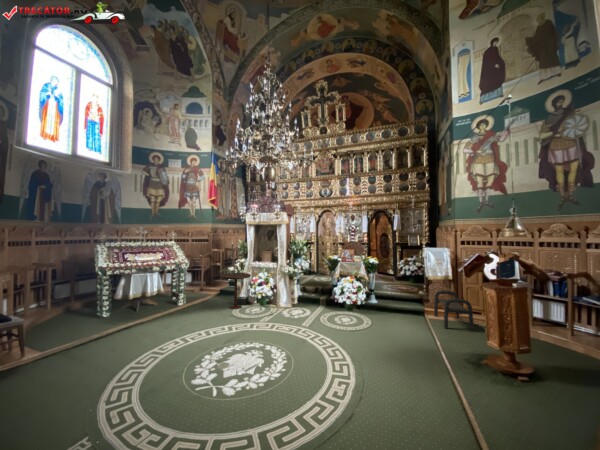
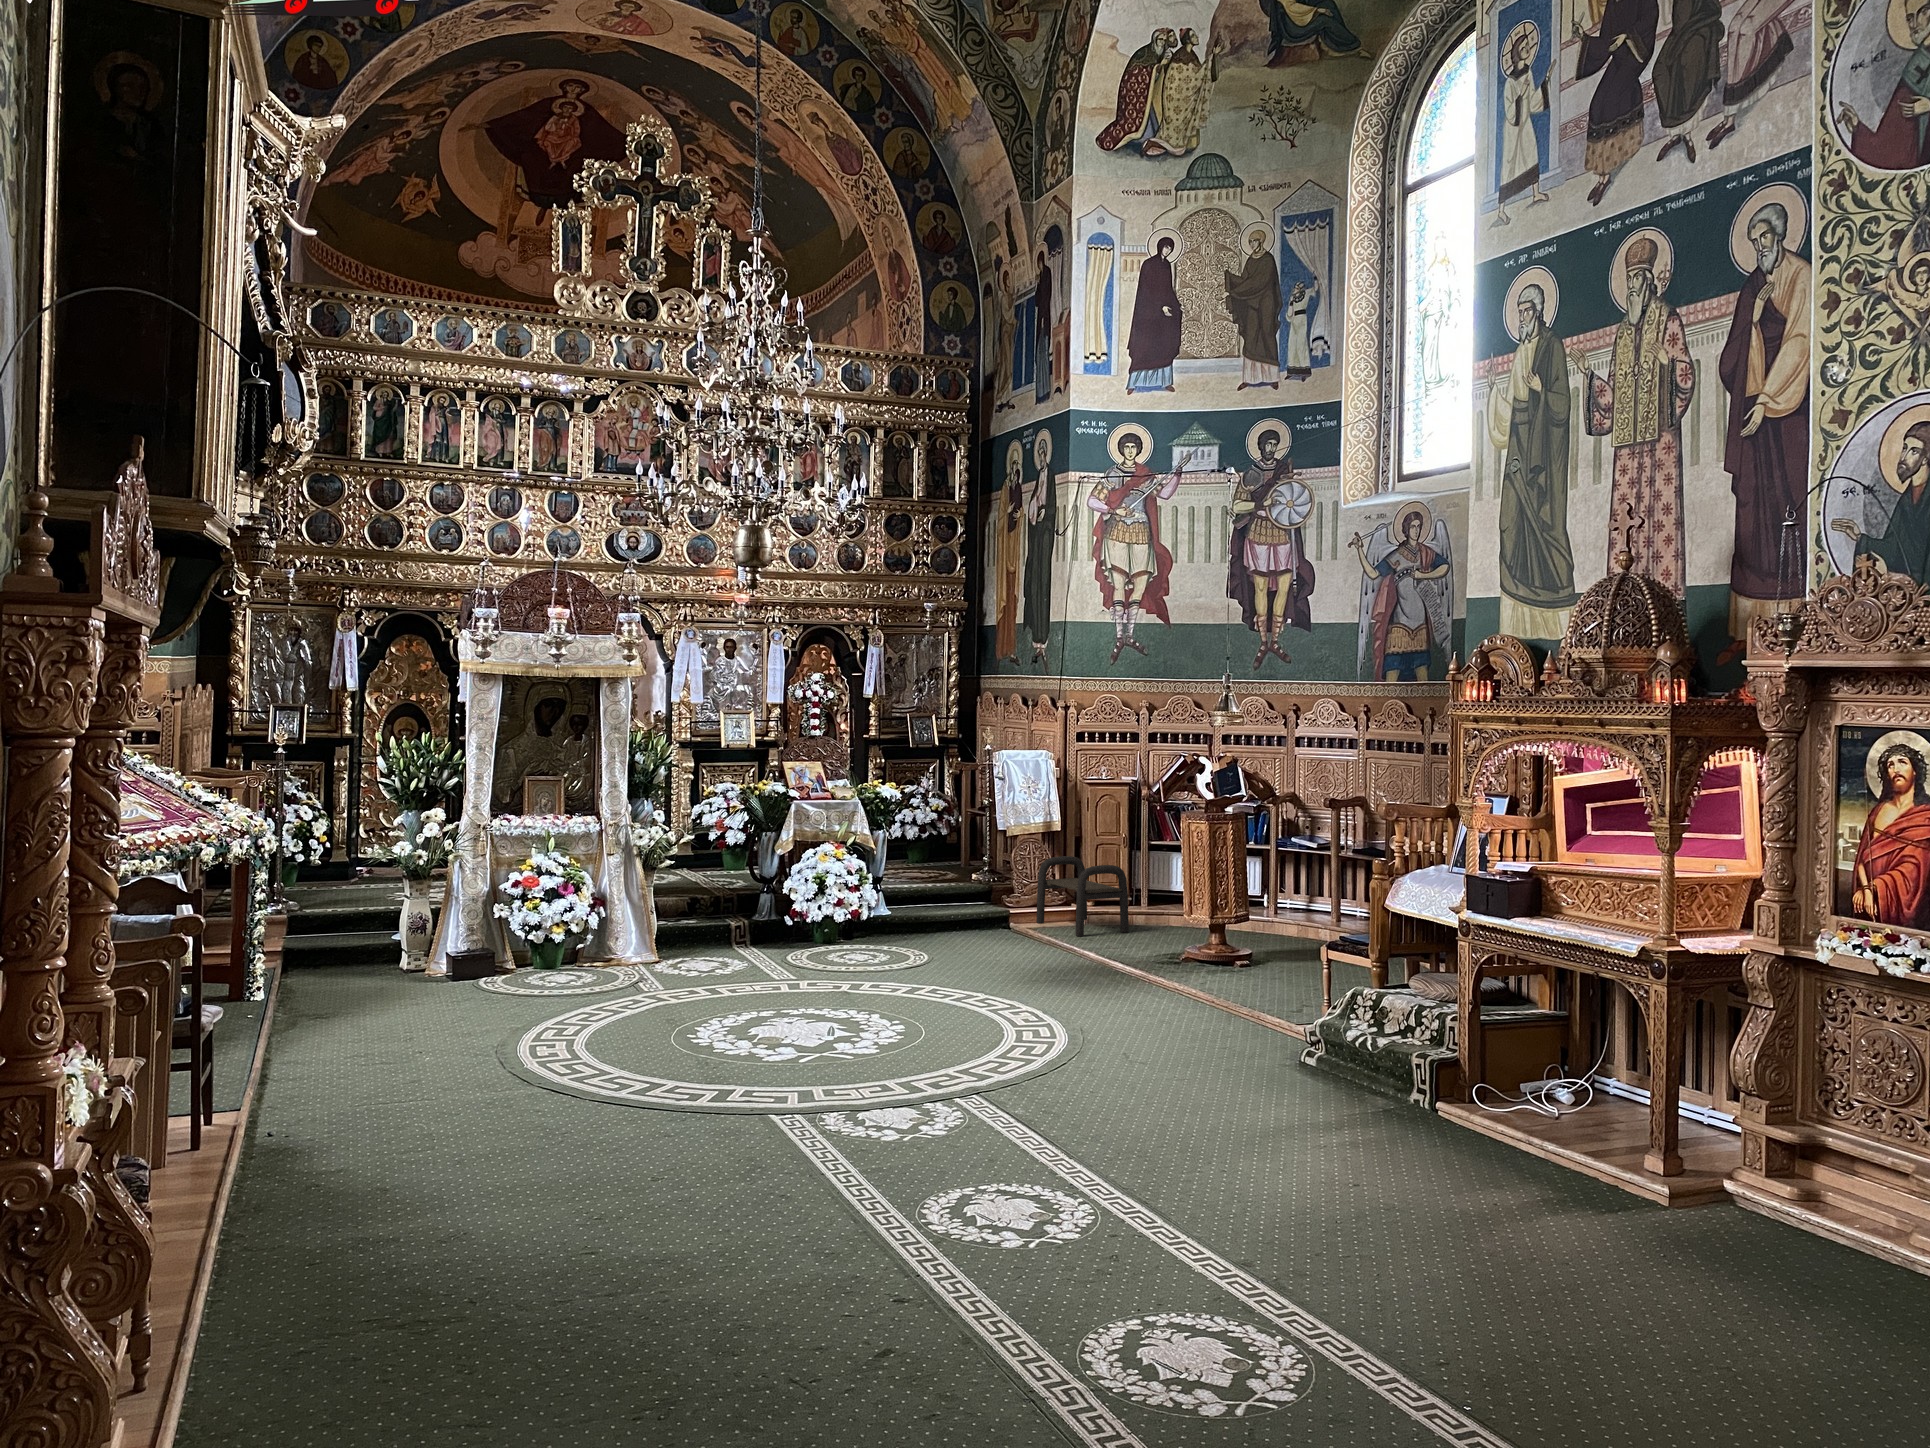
pedestal table: present [221,273,251,309] -> none [415,860,532,987]

